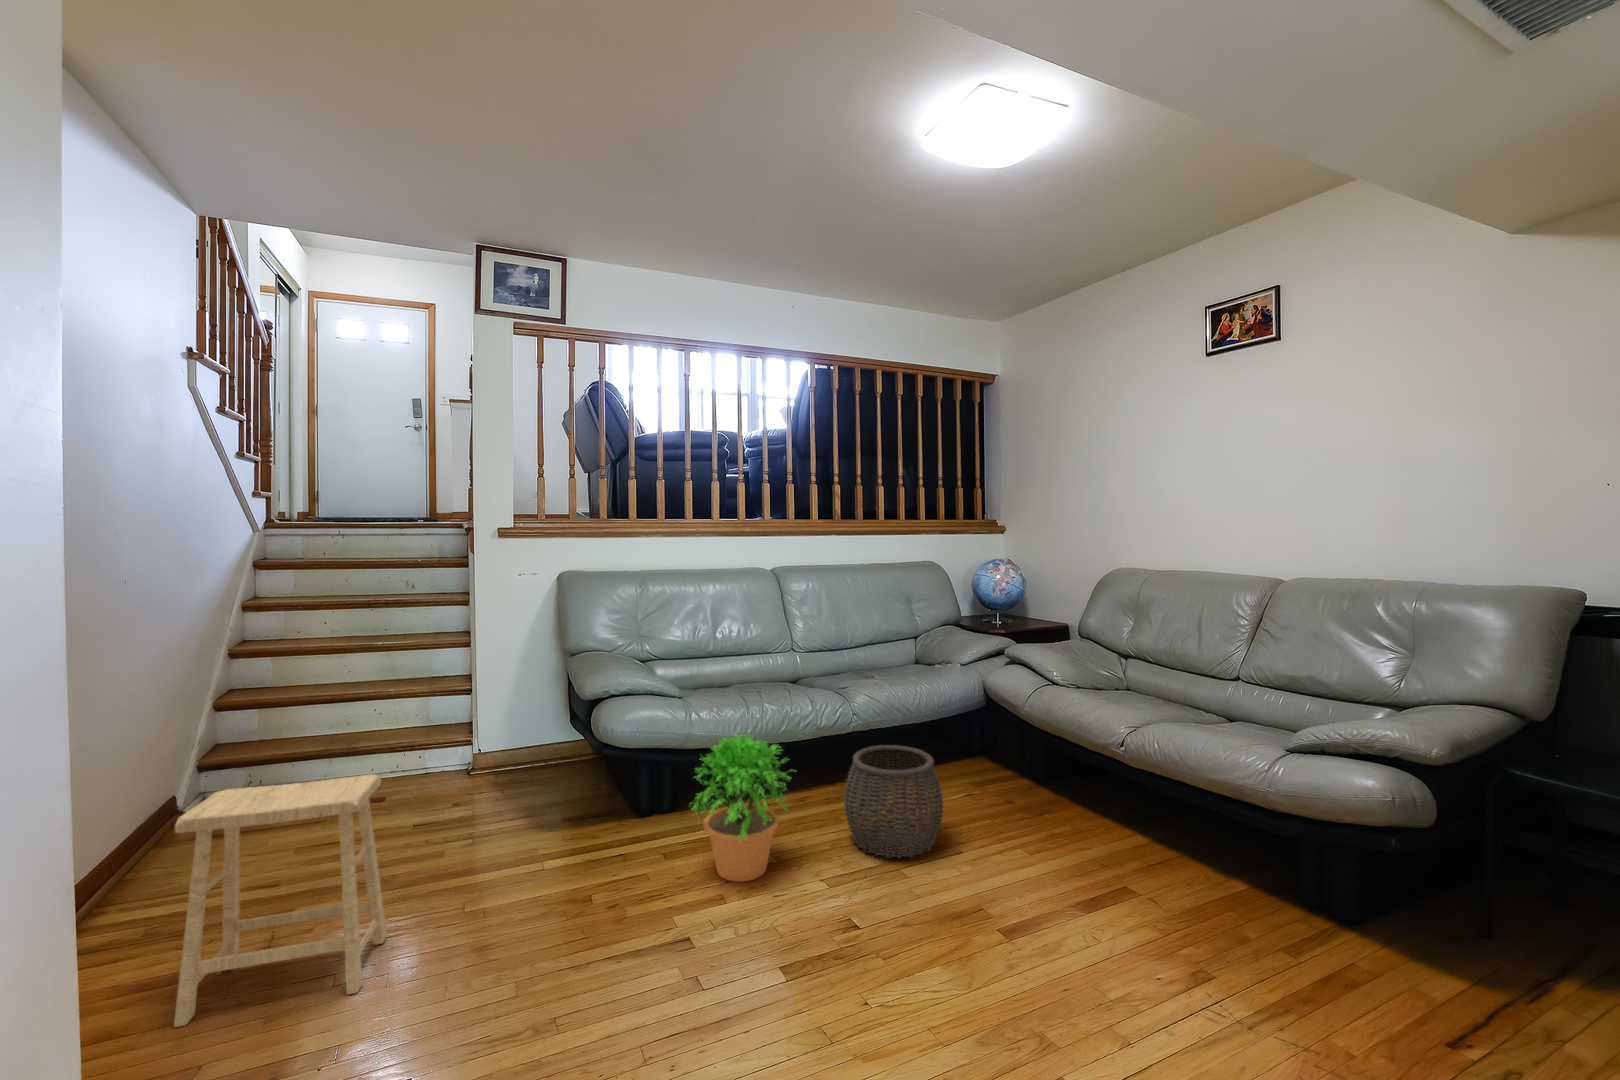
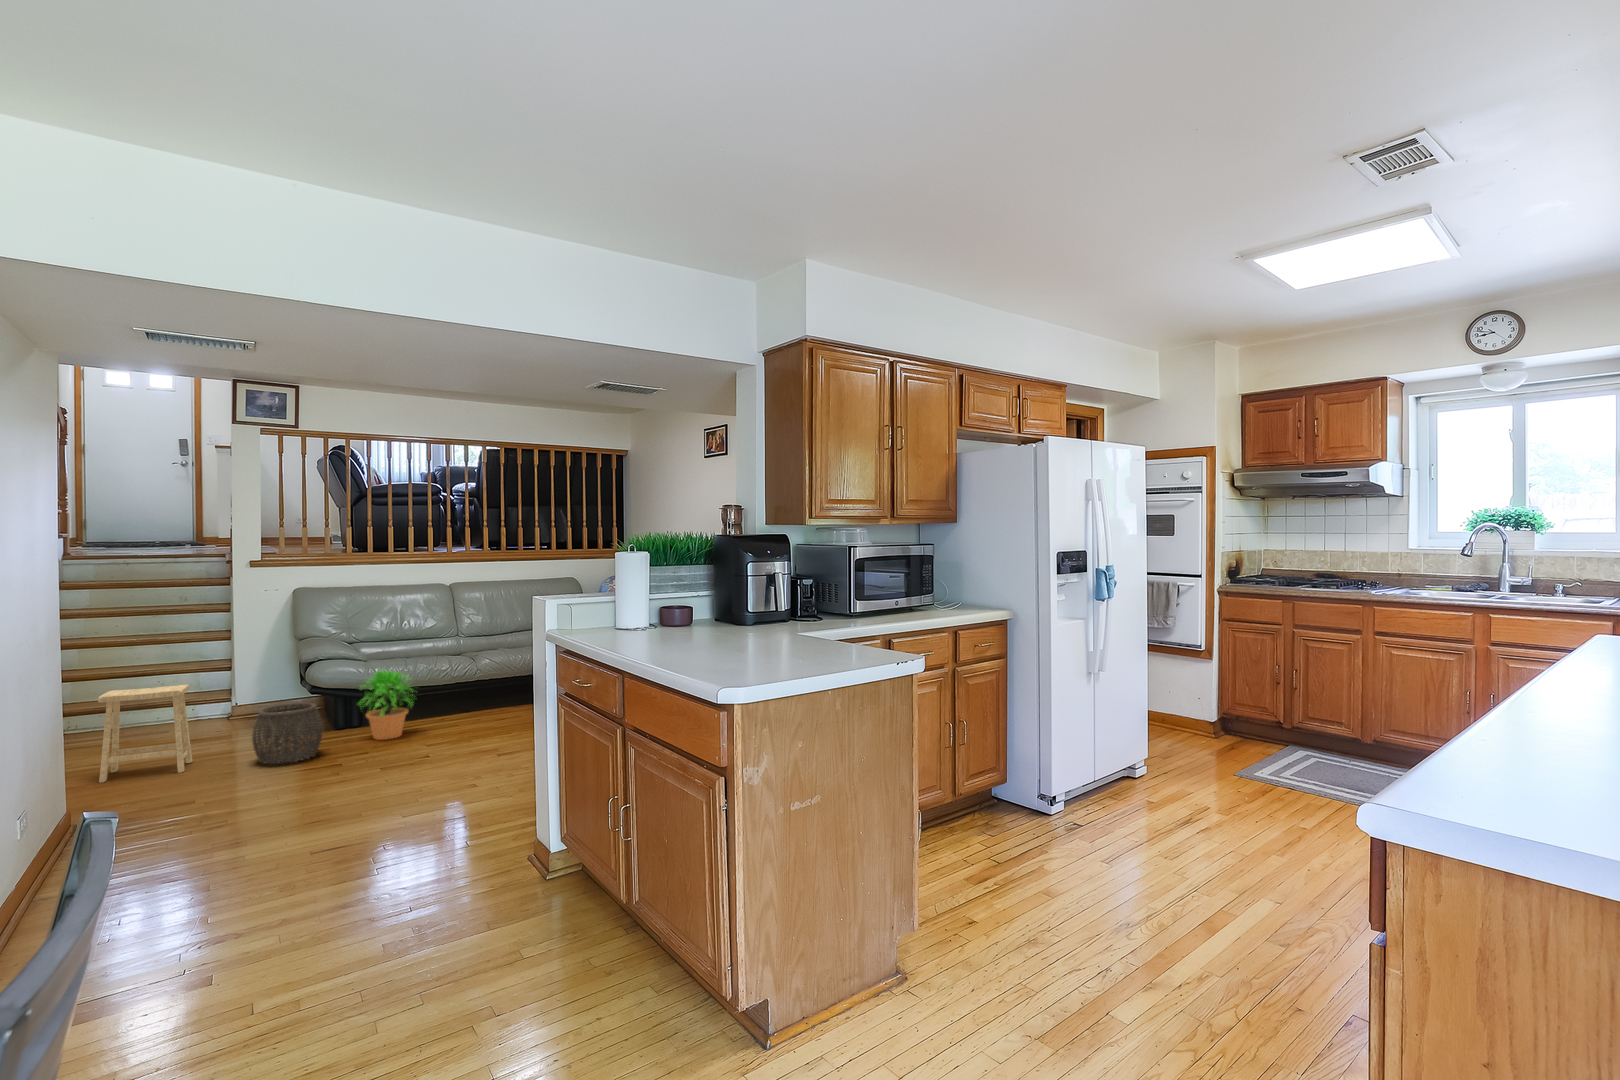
woven basket: present [844,745,943,858] -> present [252,702,323,764]

